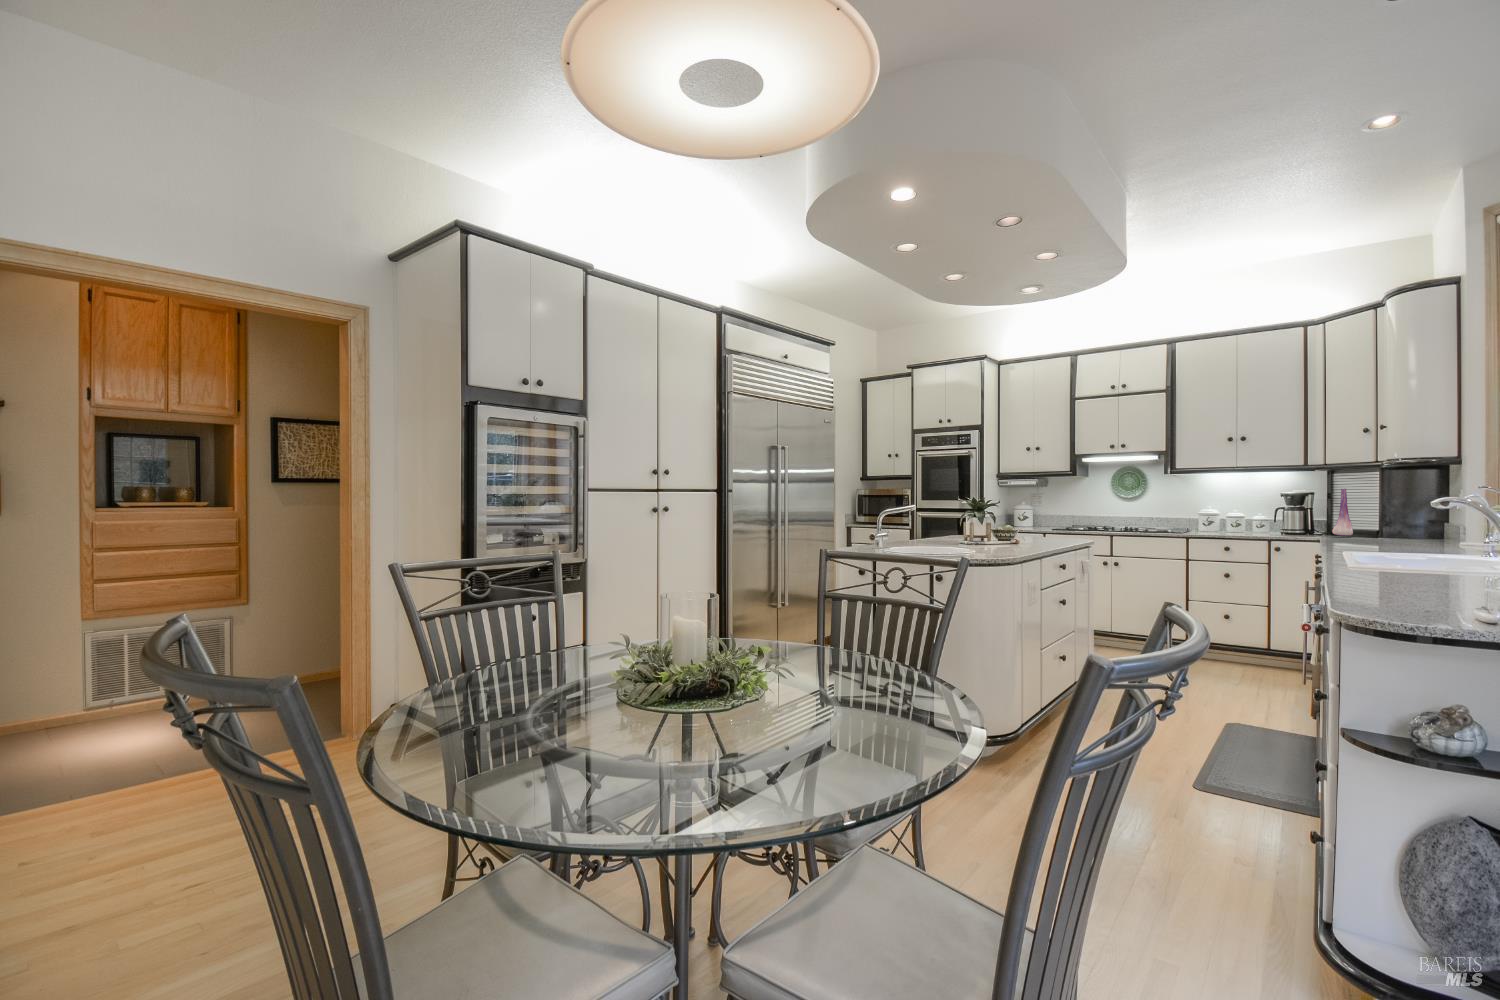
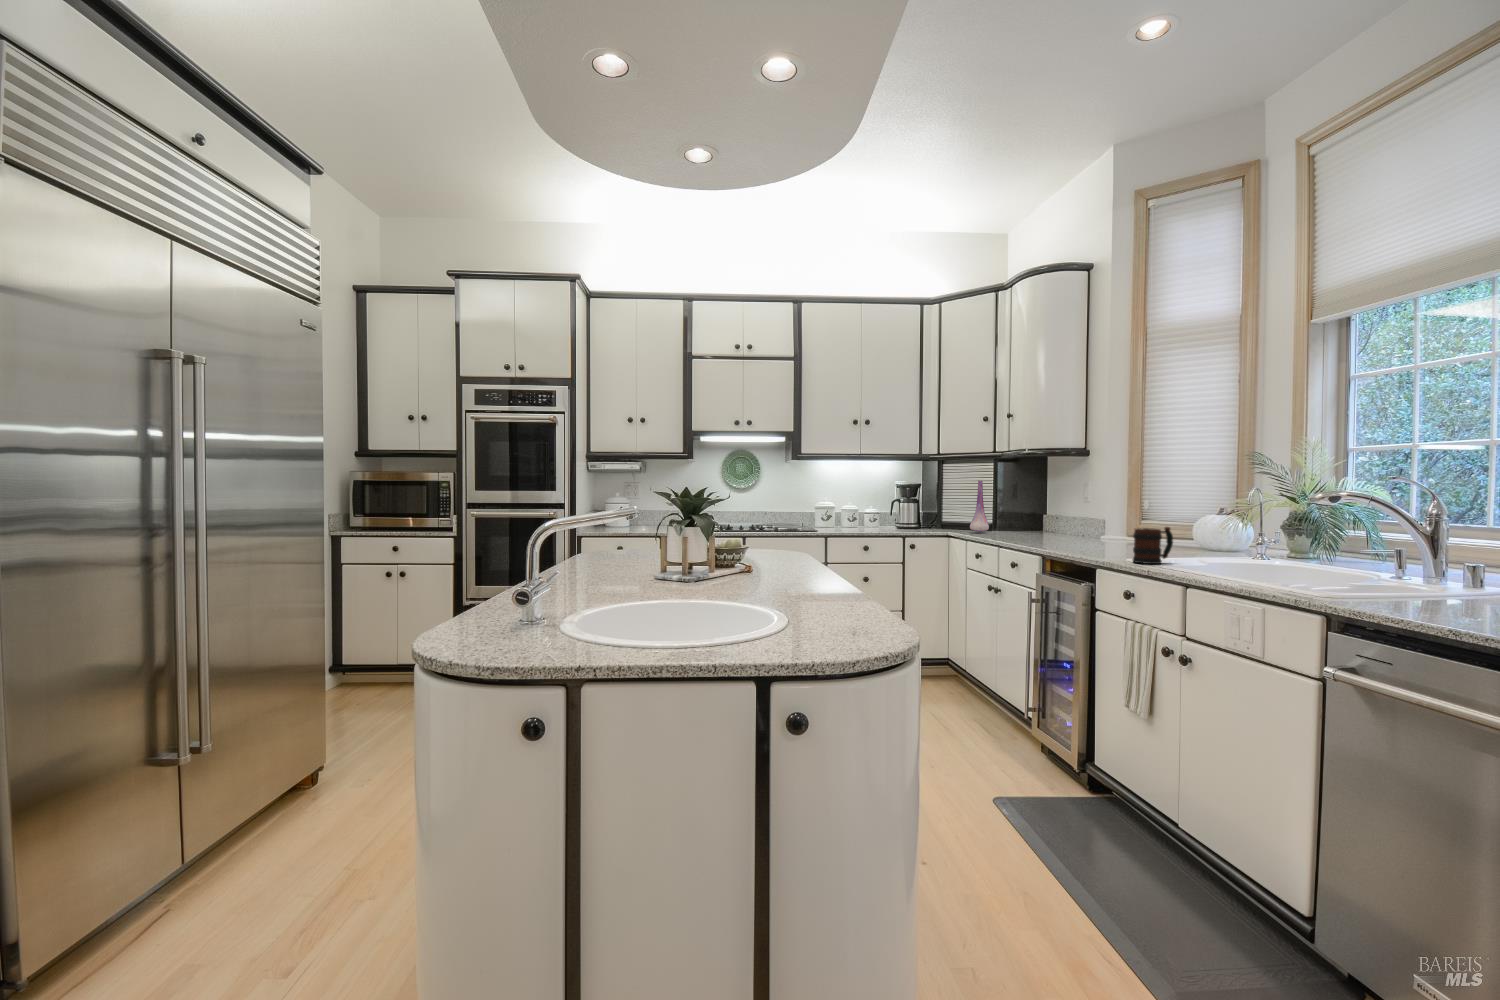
mug: none [1349,523,1387,552] -> present [1133,527,1173,564]

